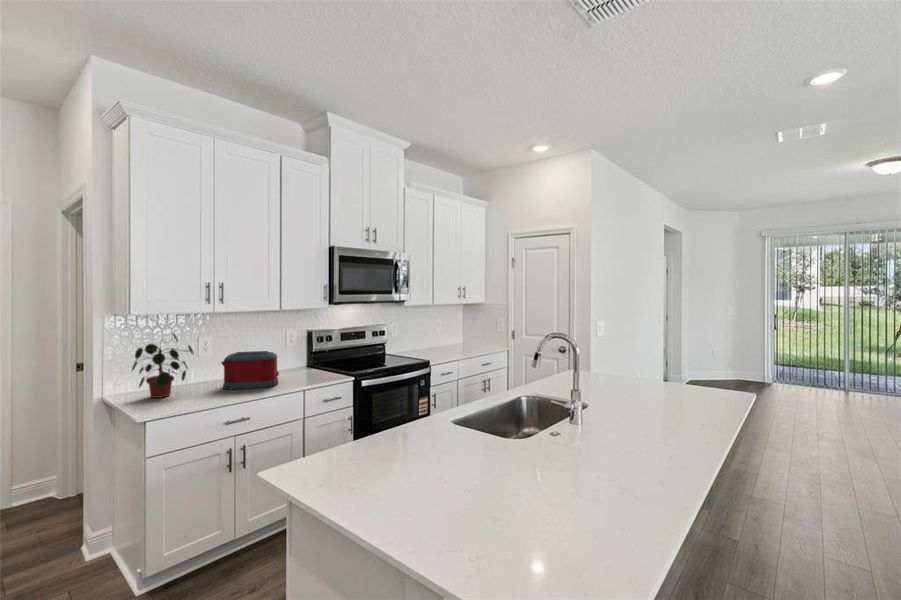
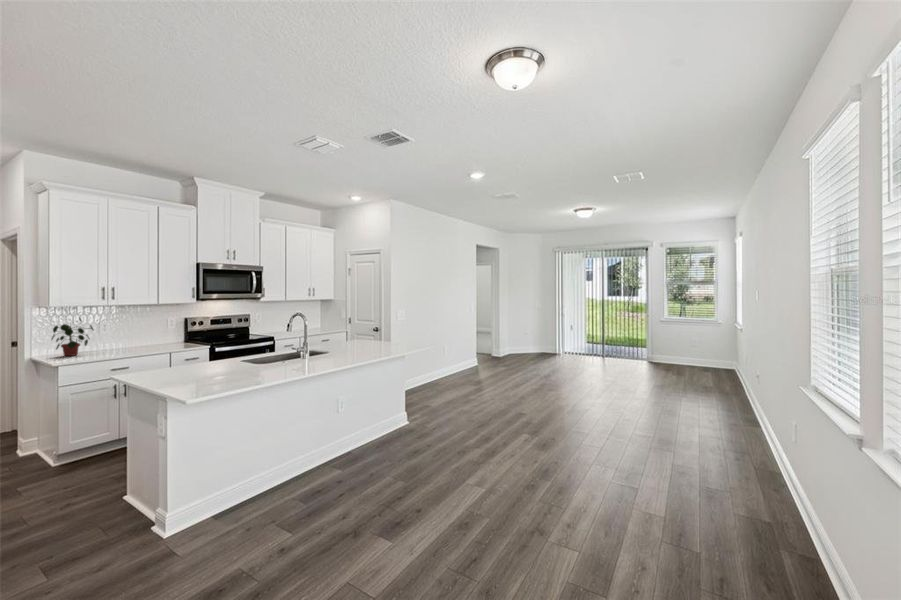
toaster: present [221,351,279,389] -> none [114,329,155,352]

